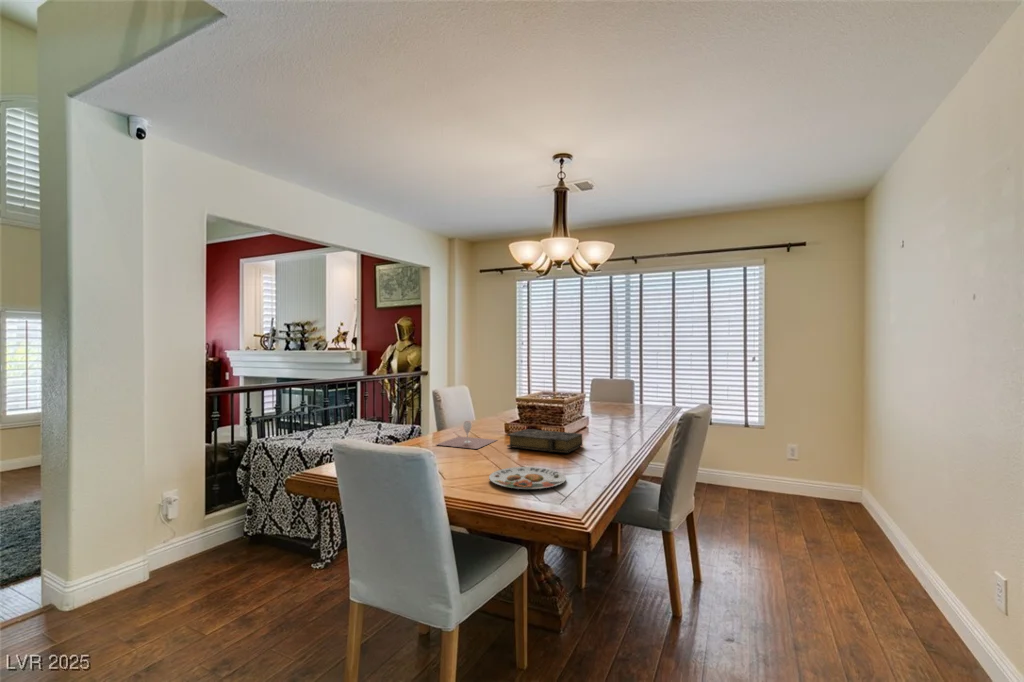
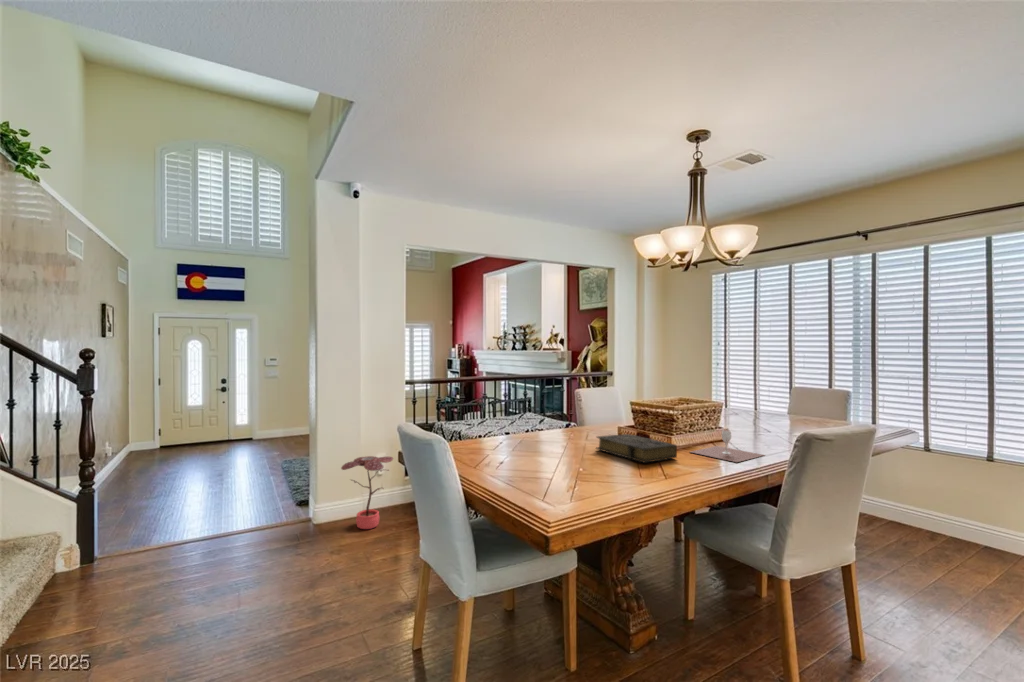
wine glass: present [437,421,496,449] -> present [691,430,763,462]
plate: present [489,467,566,489] -> none [524,467,601,490]
potted plant: none [122,493,201,598] -> present [341,456,393,529]

